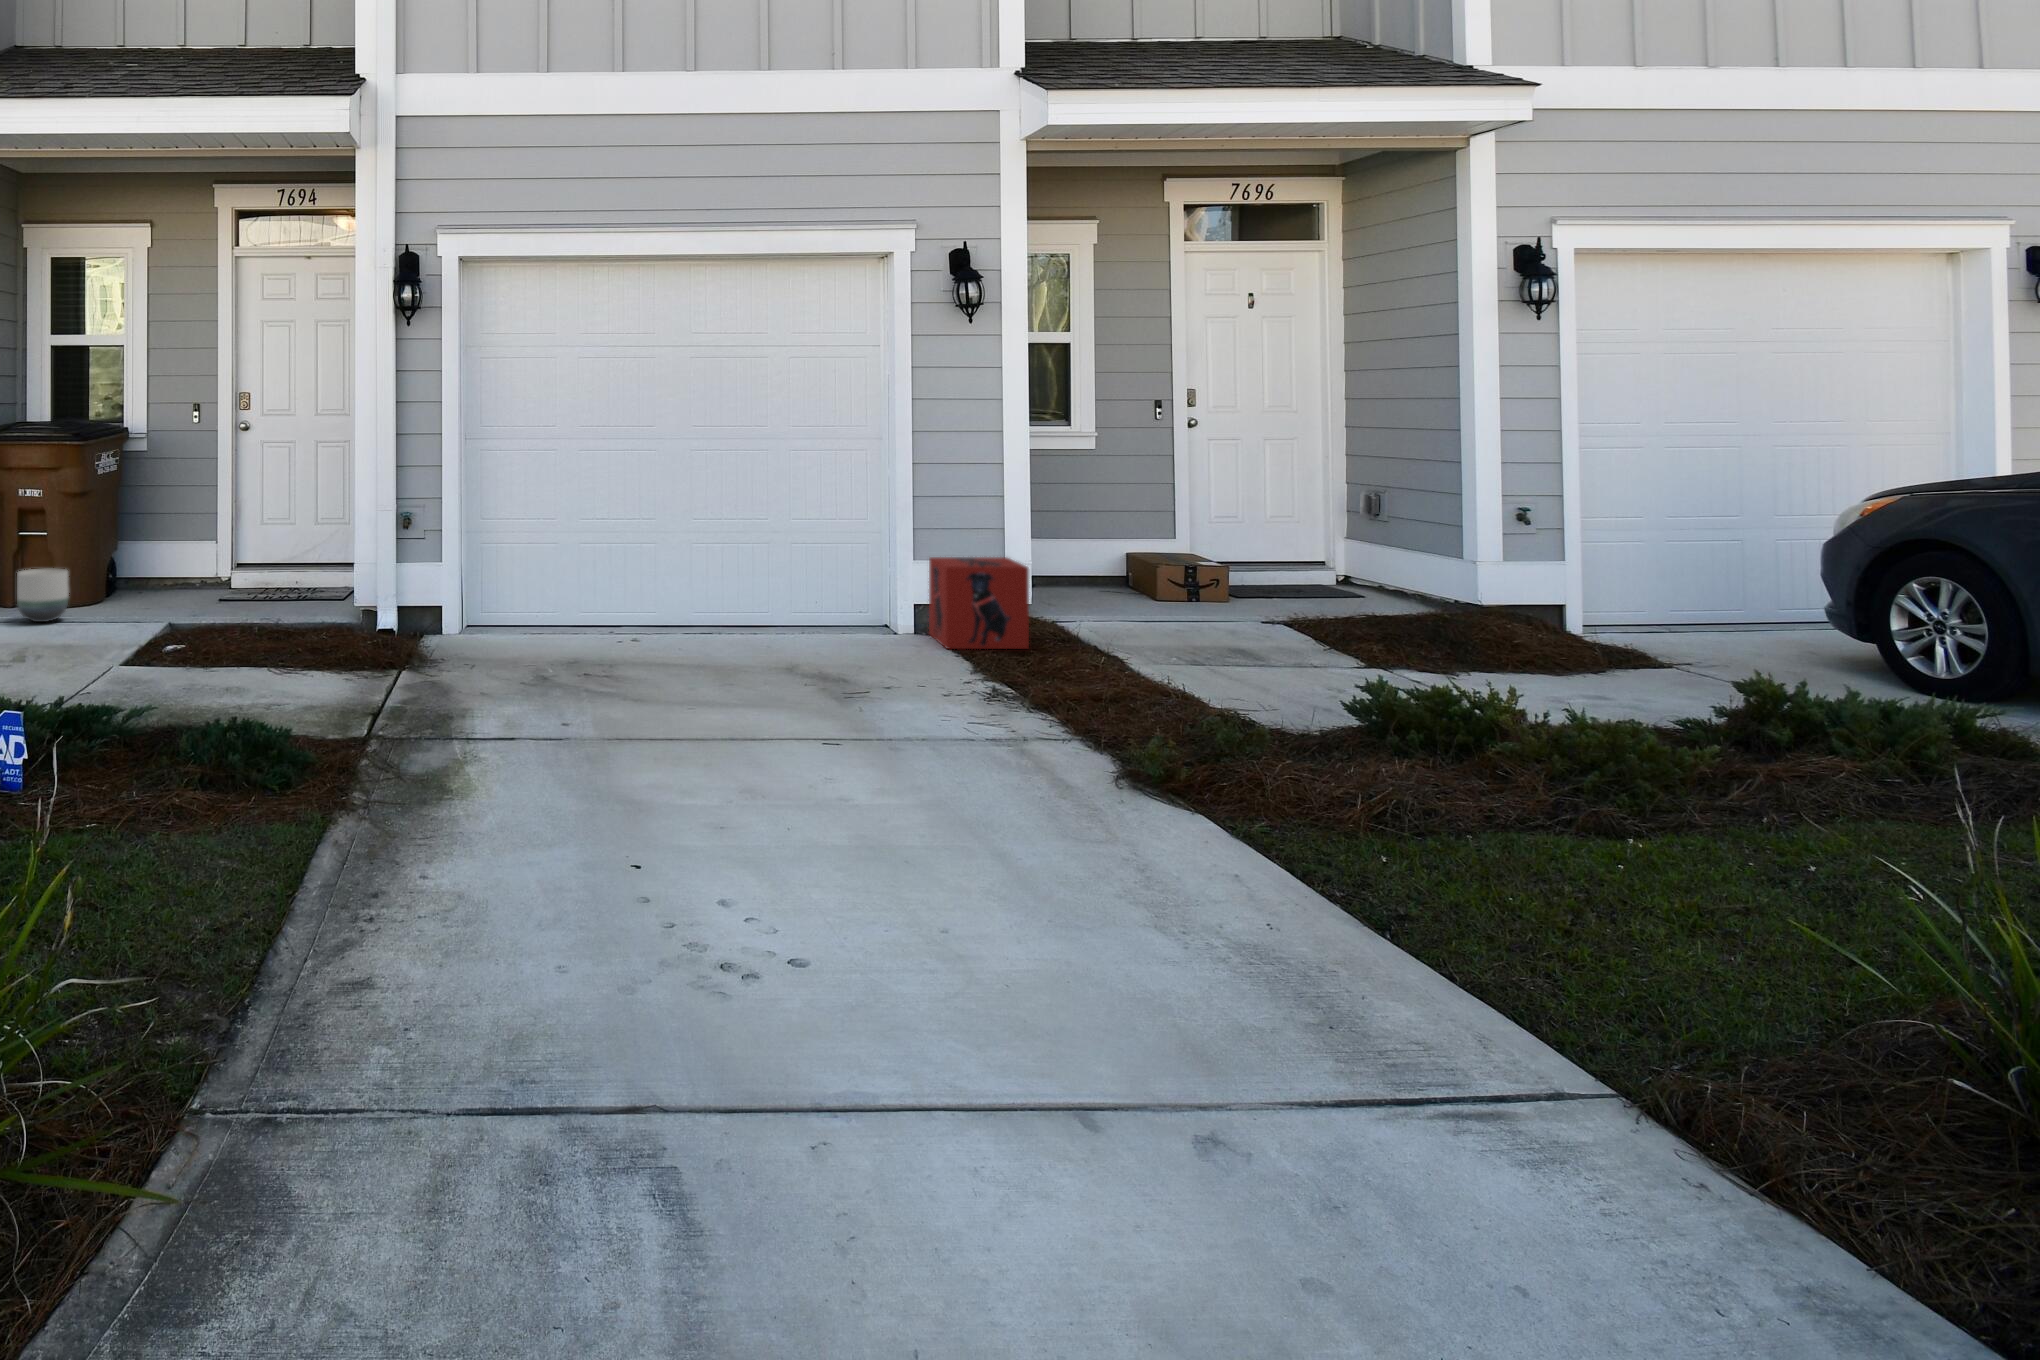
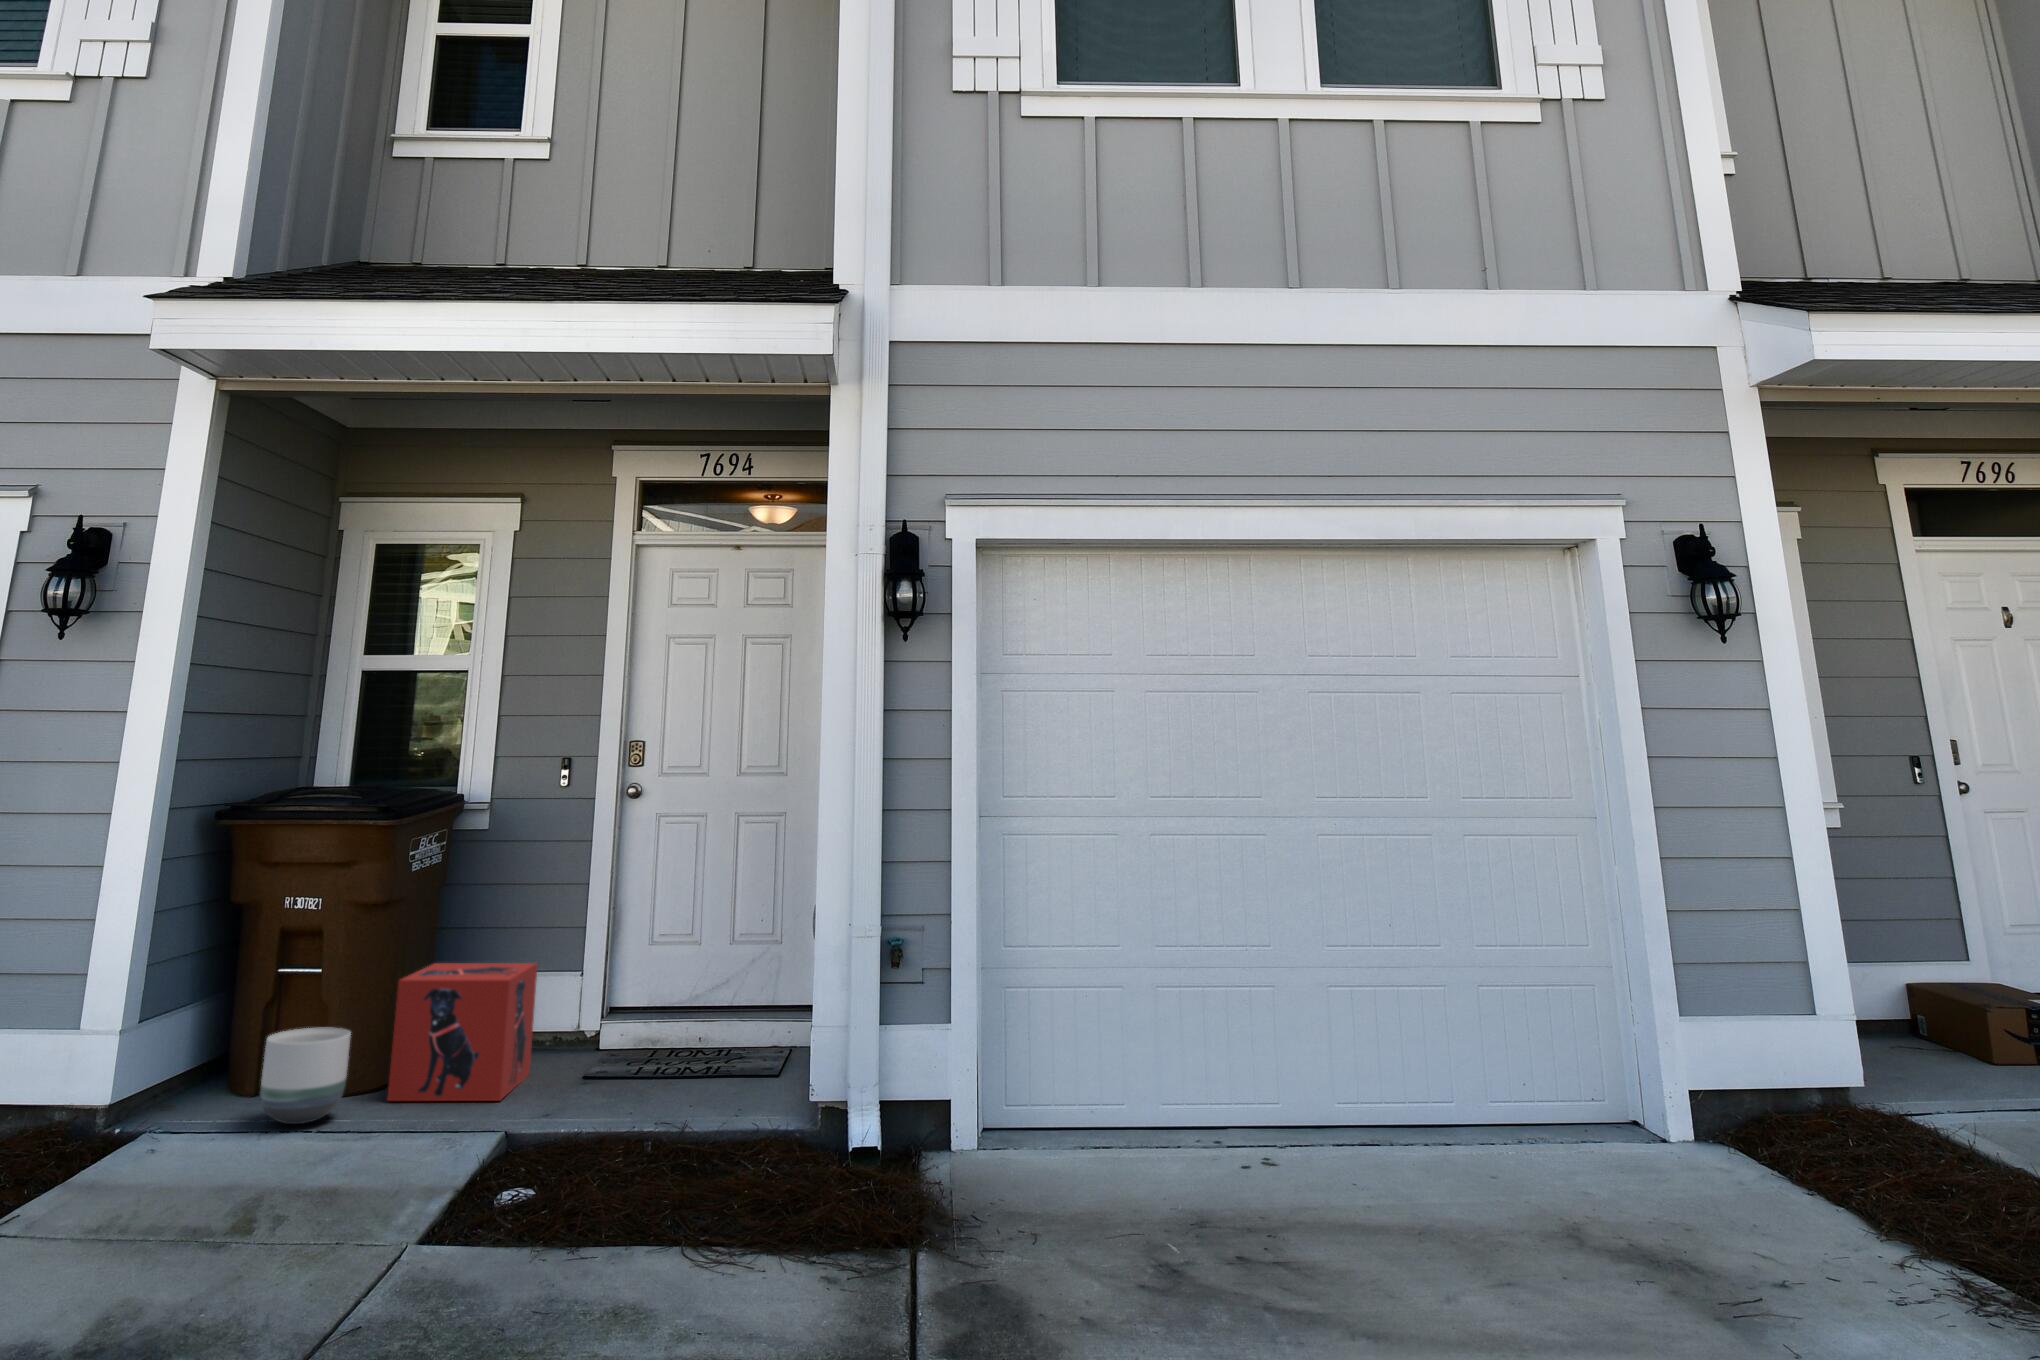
storage box: present [929,557,1029,649] -> present [387,963,538,1101]

